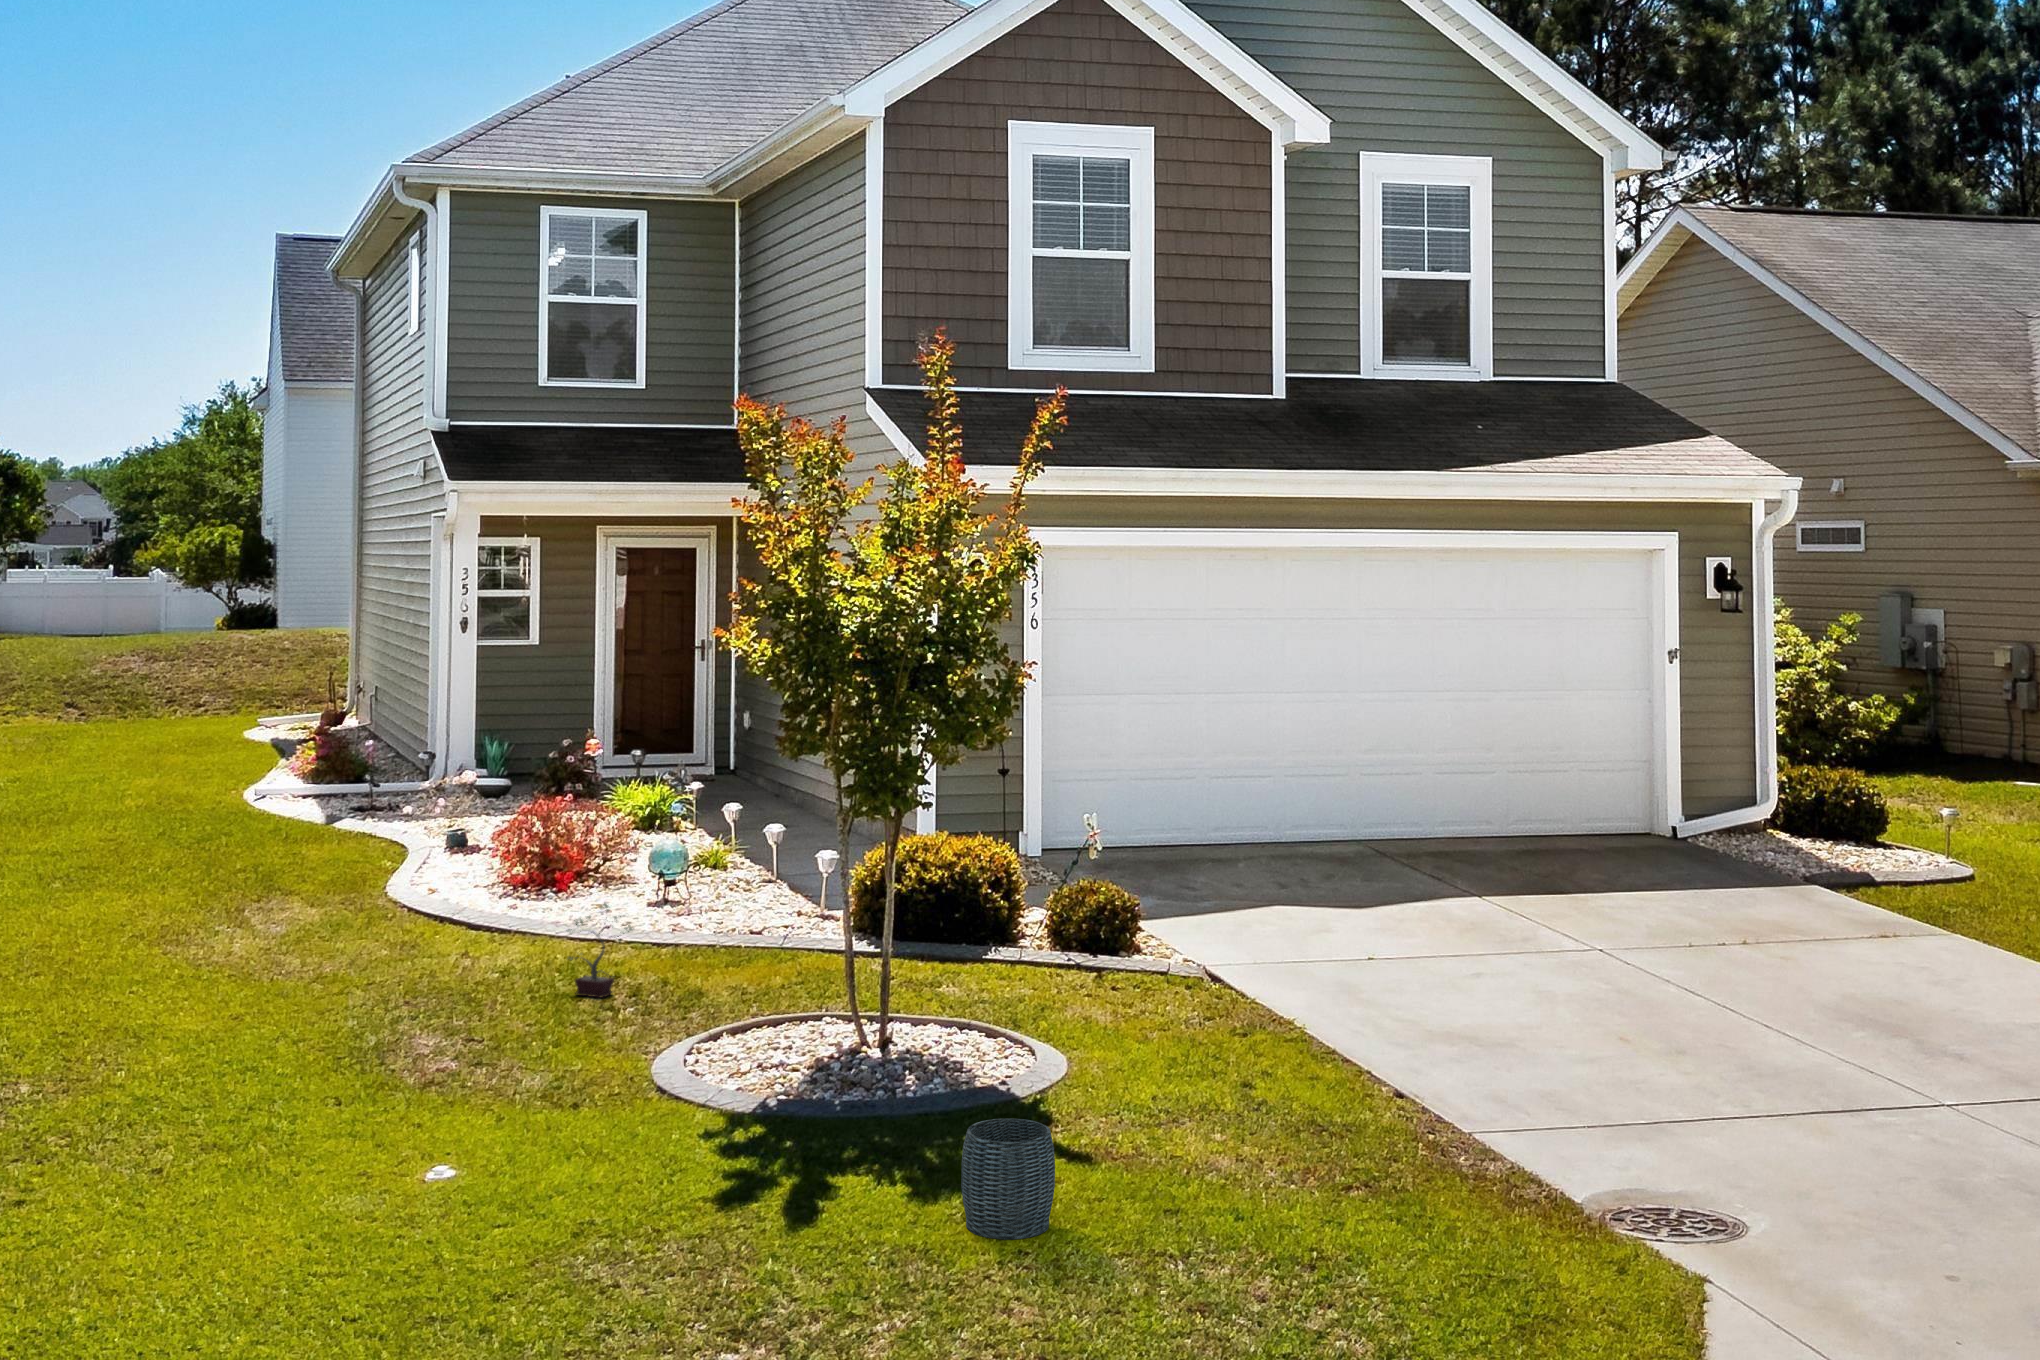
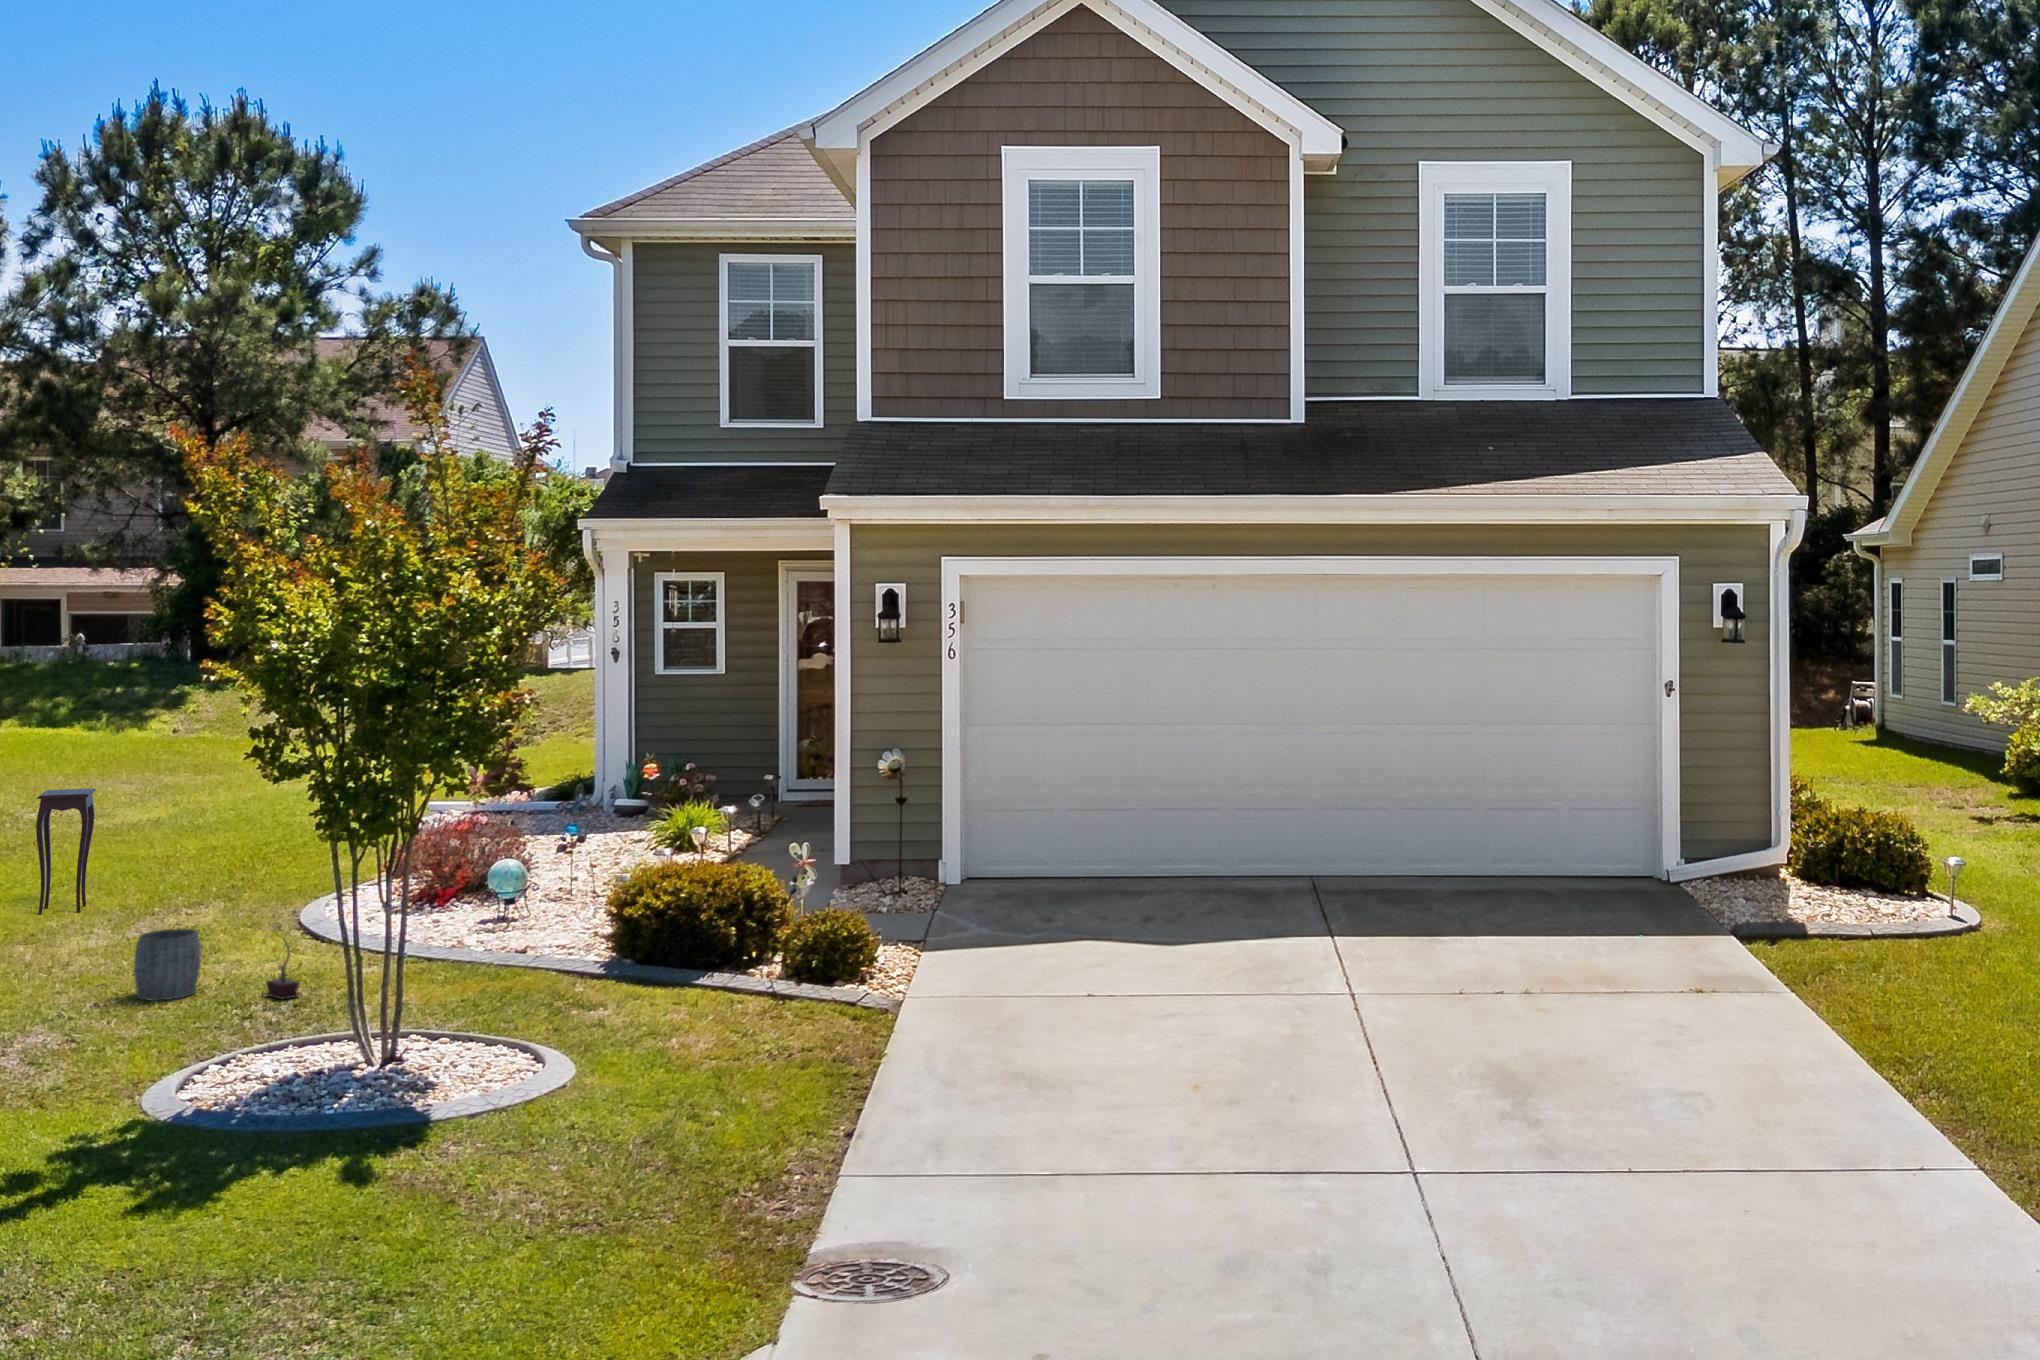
side table: none [93,787,161,932] -> present [36,788,96,915]
woven basket: present [961,1118,1055,1239] -> present [134,929,201,1000]

